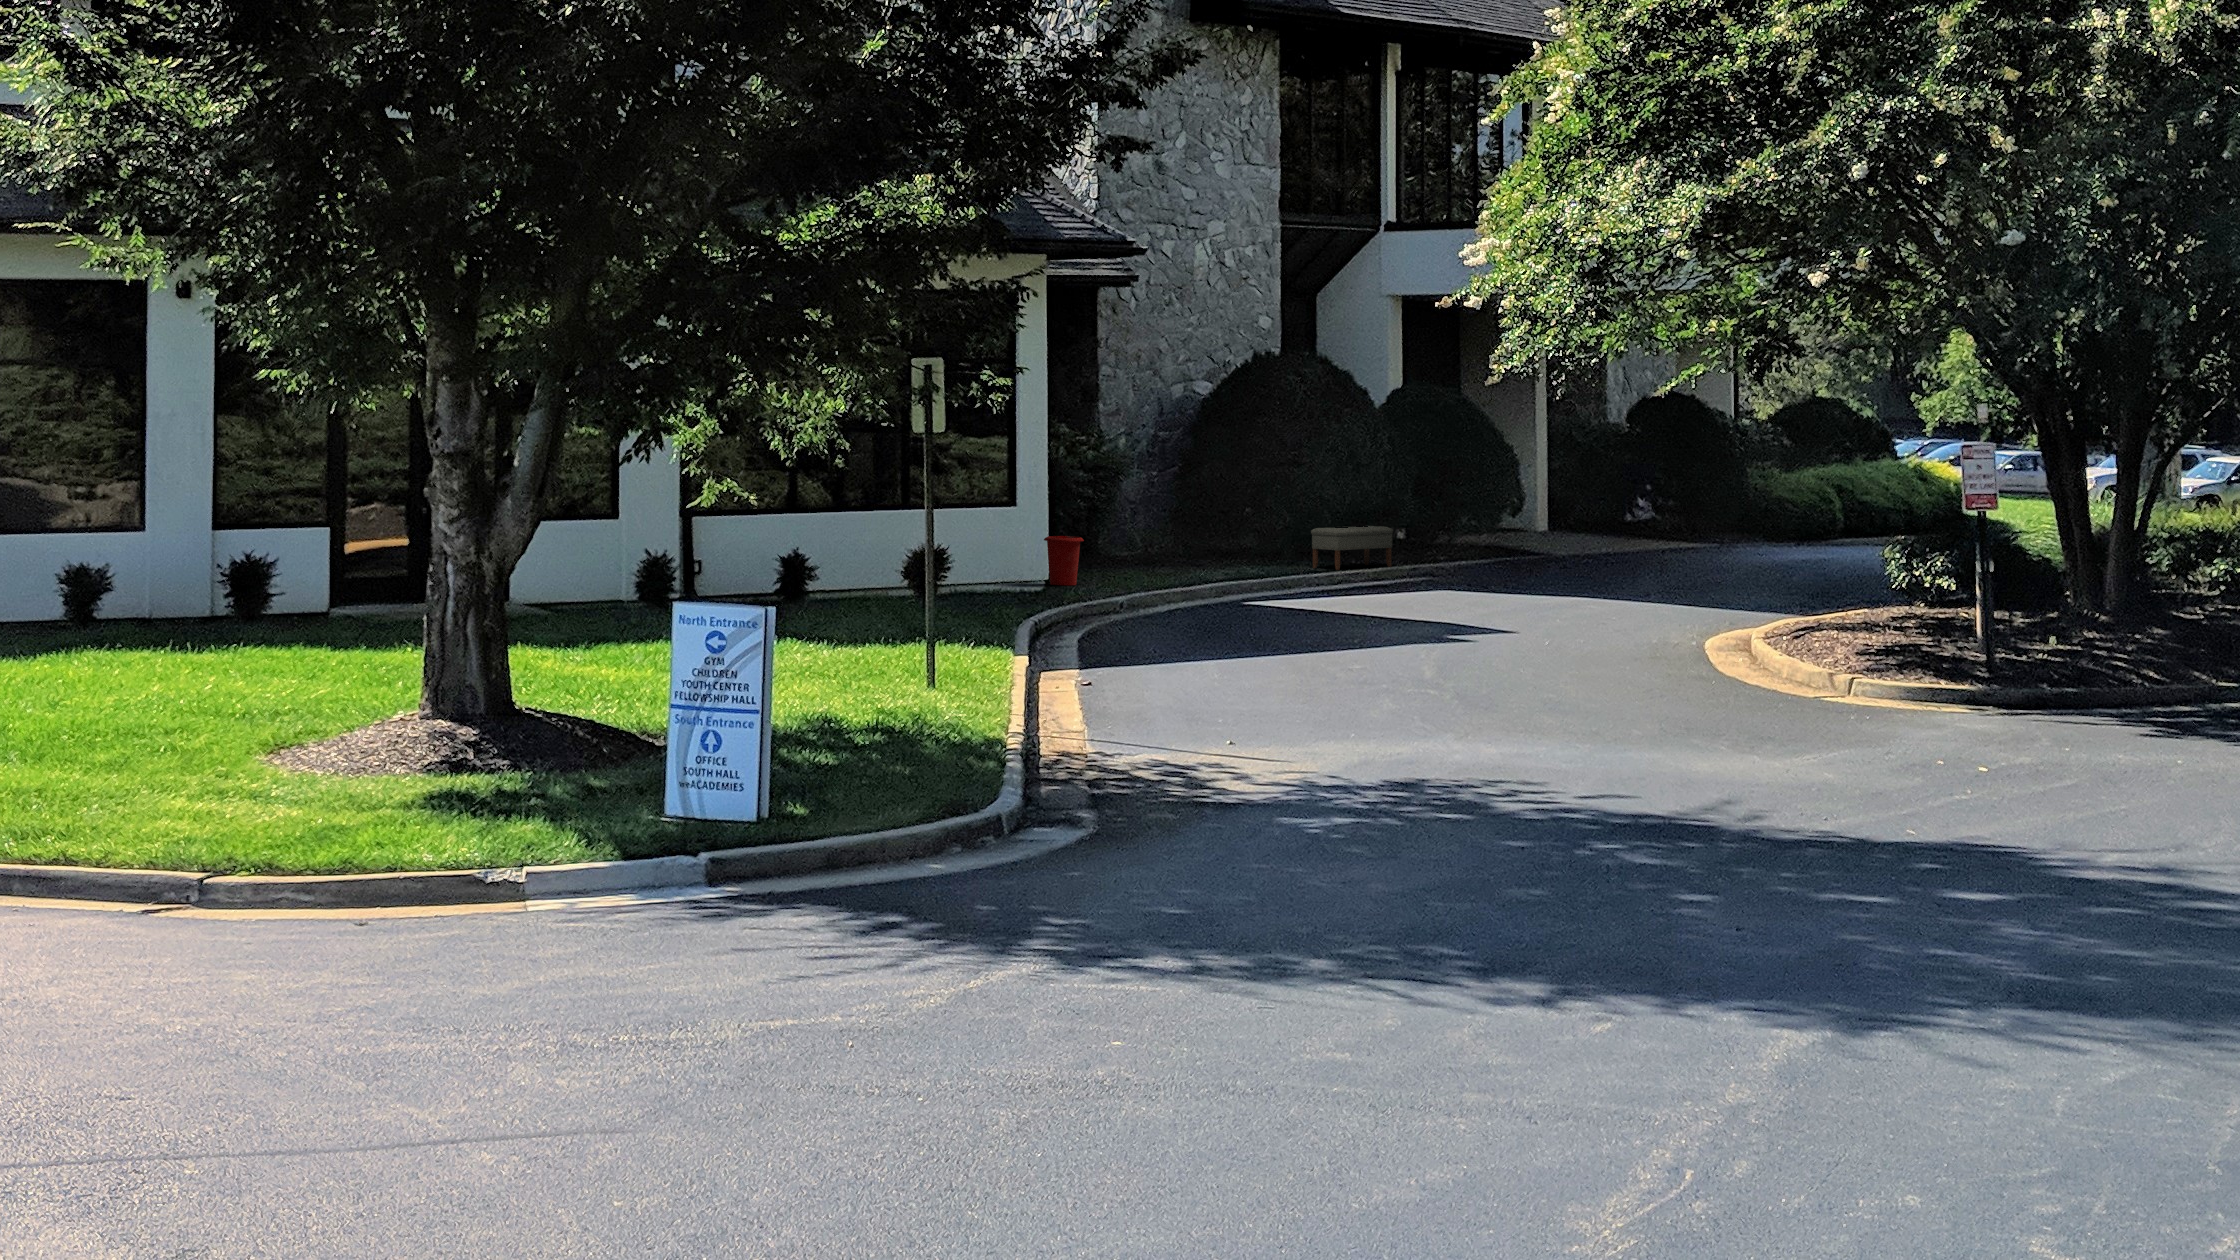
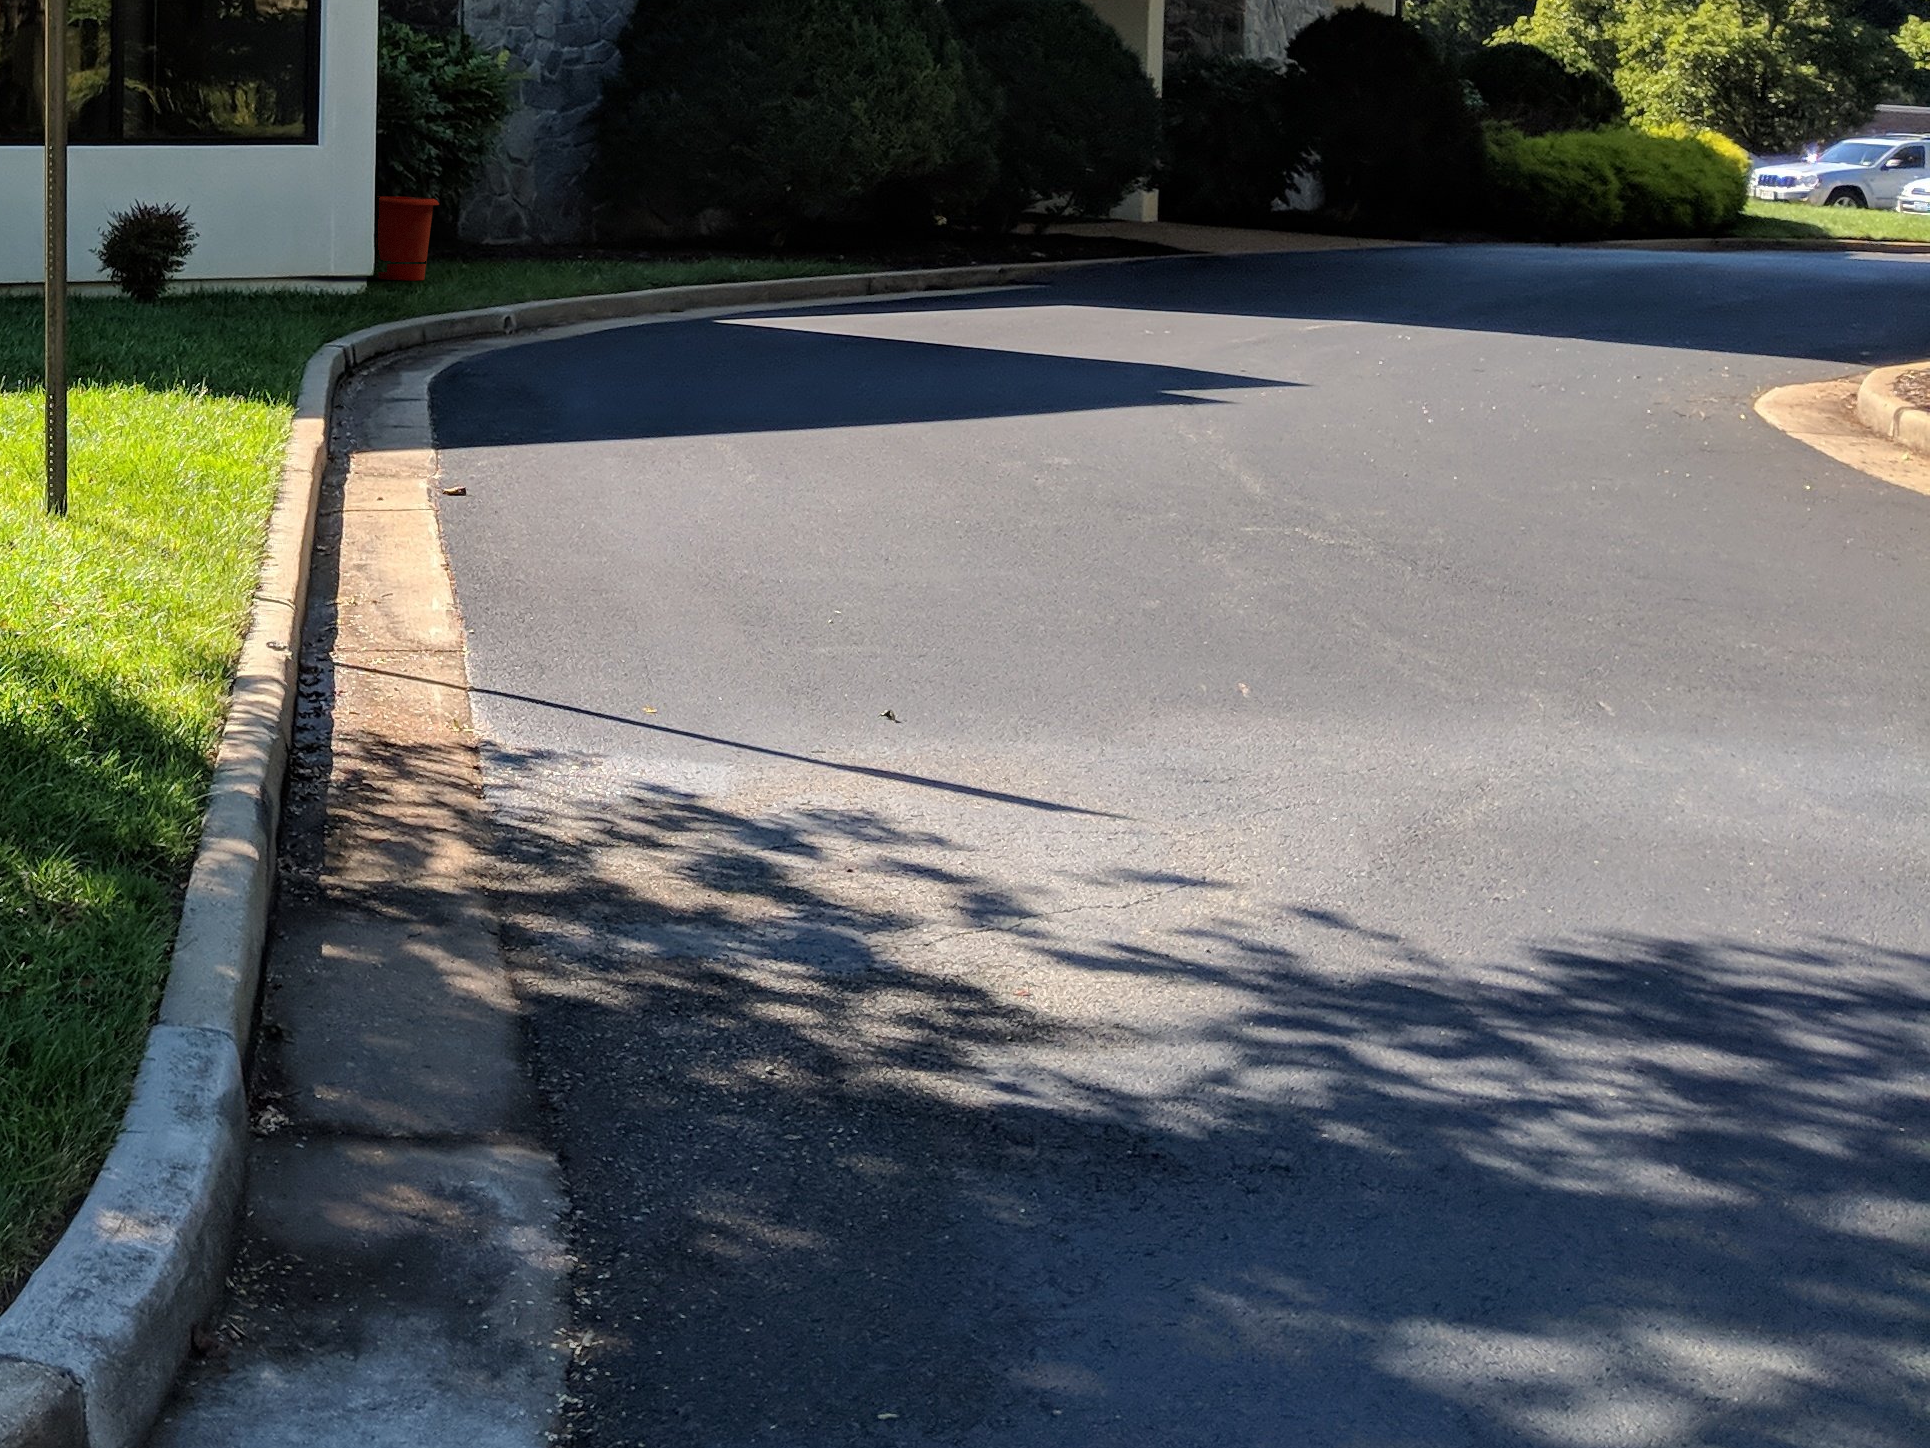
bench: present [1311,526,1393,570] -> none [821,196,960,266]

